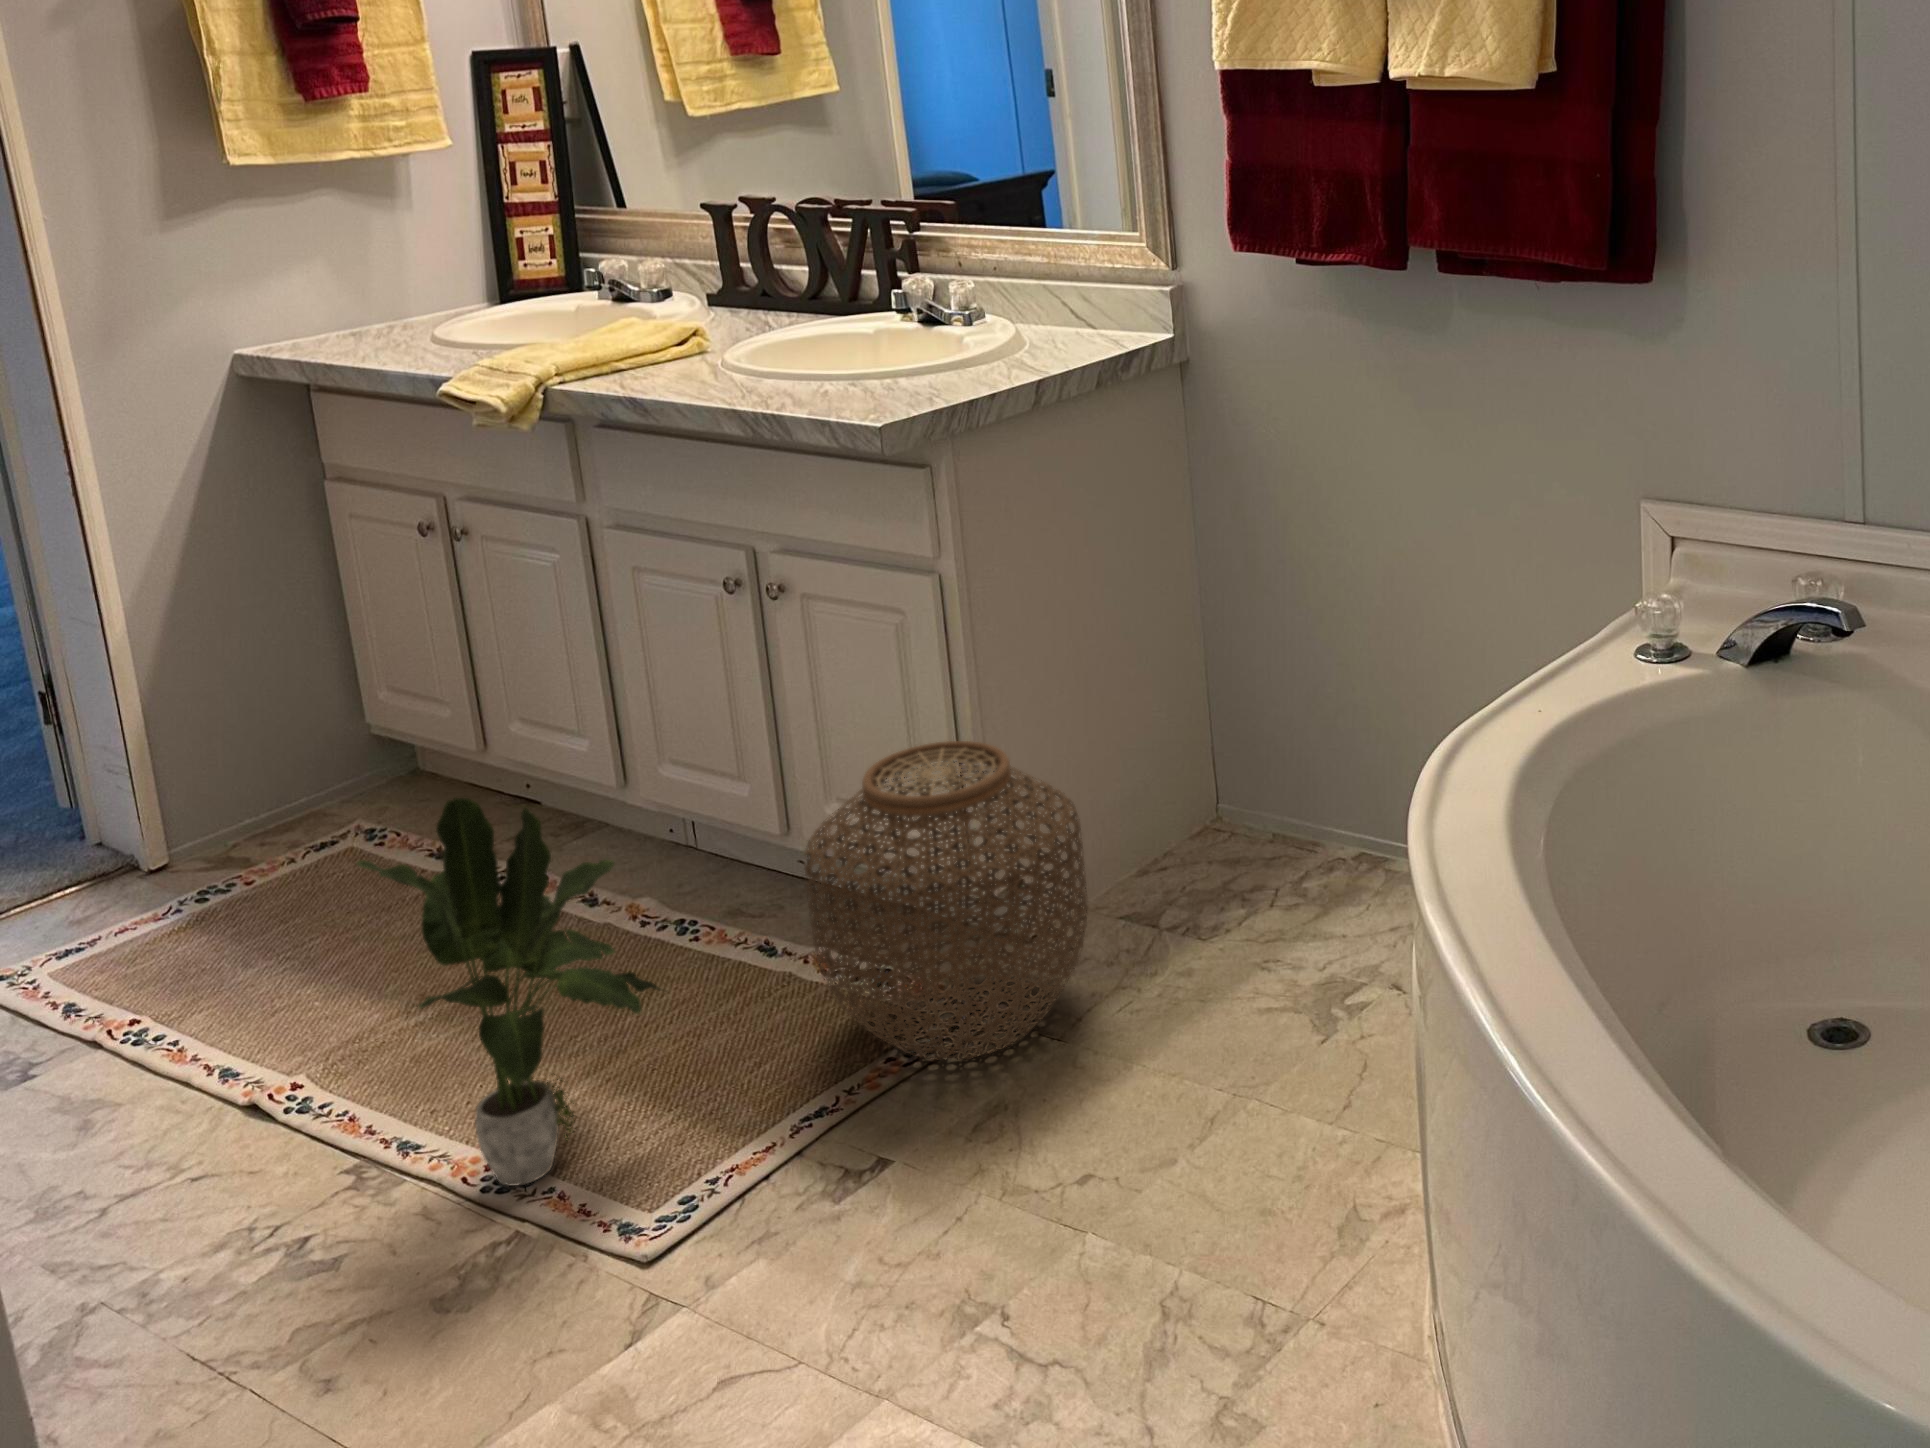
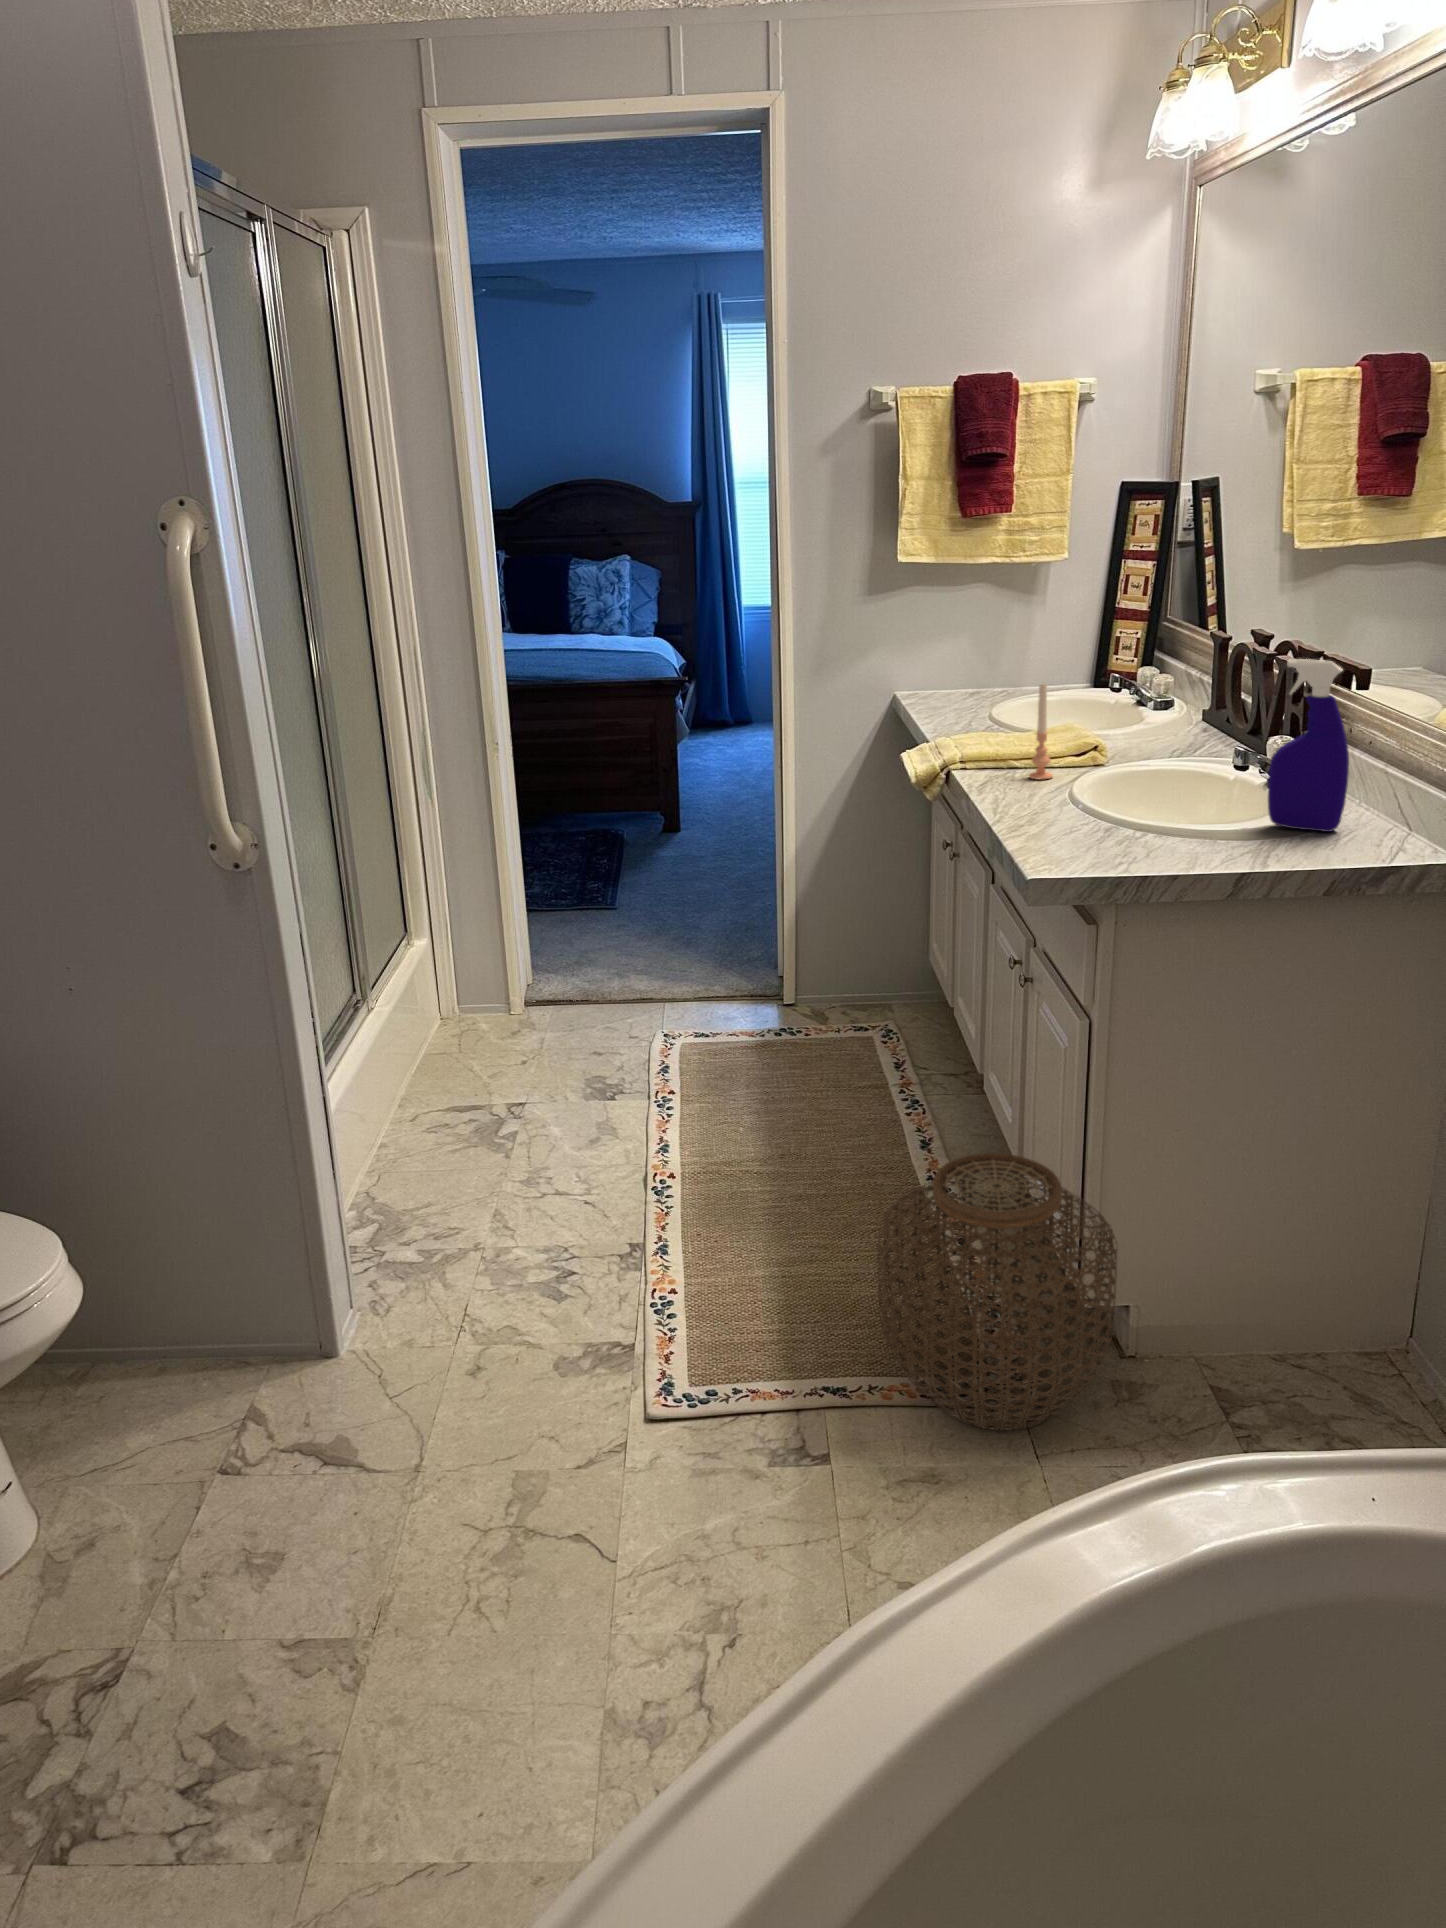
spray bottle: none [978,174,1056,345] -> present [1268,659,1349,832]
candle: none [643,258,677,375] -> present [1029,683,1053,779]
potted plant: present [356,798,661,1186] -> none [583,1053,780,1323]

